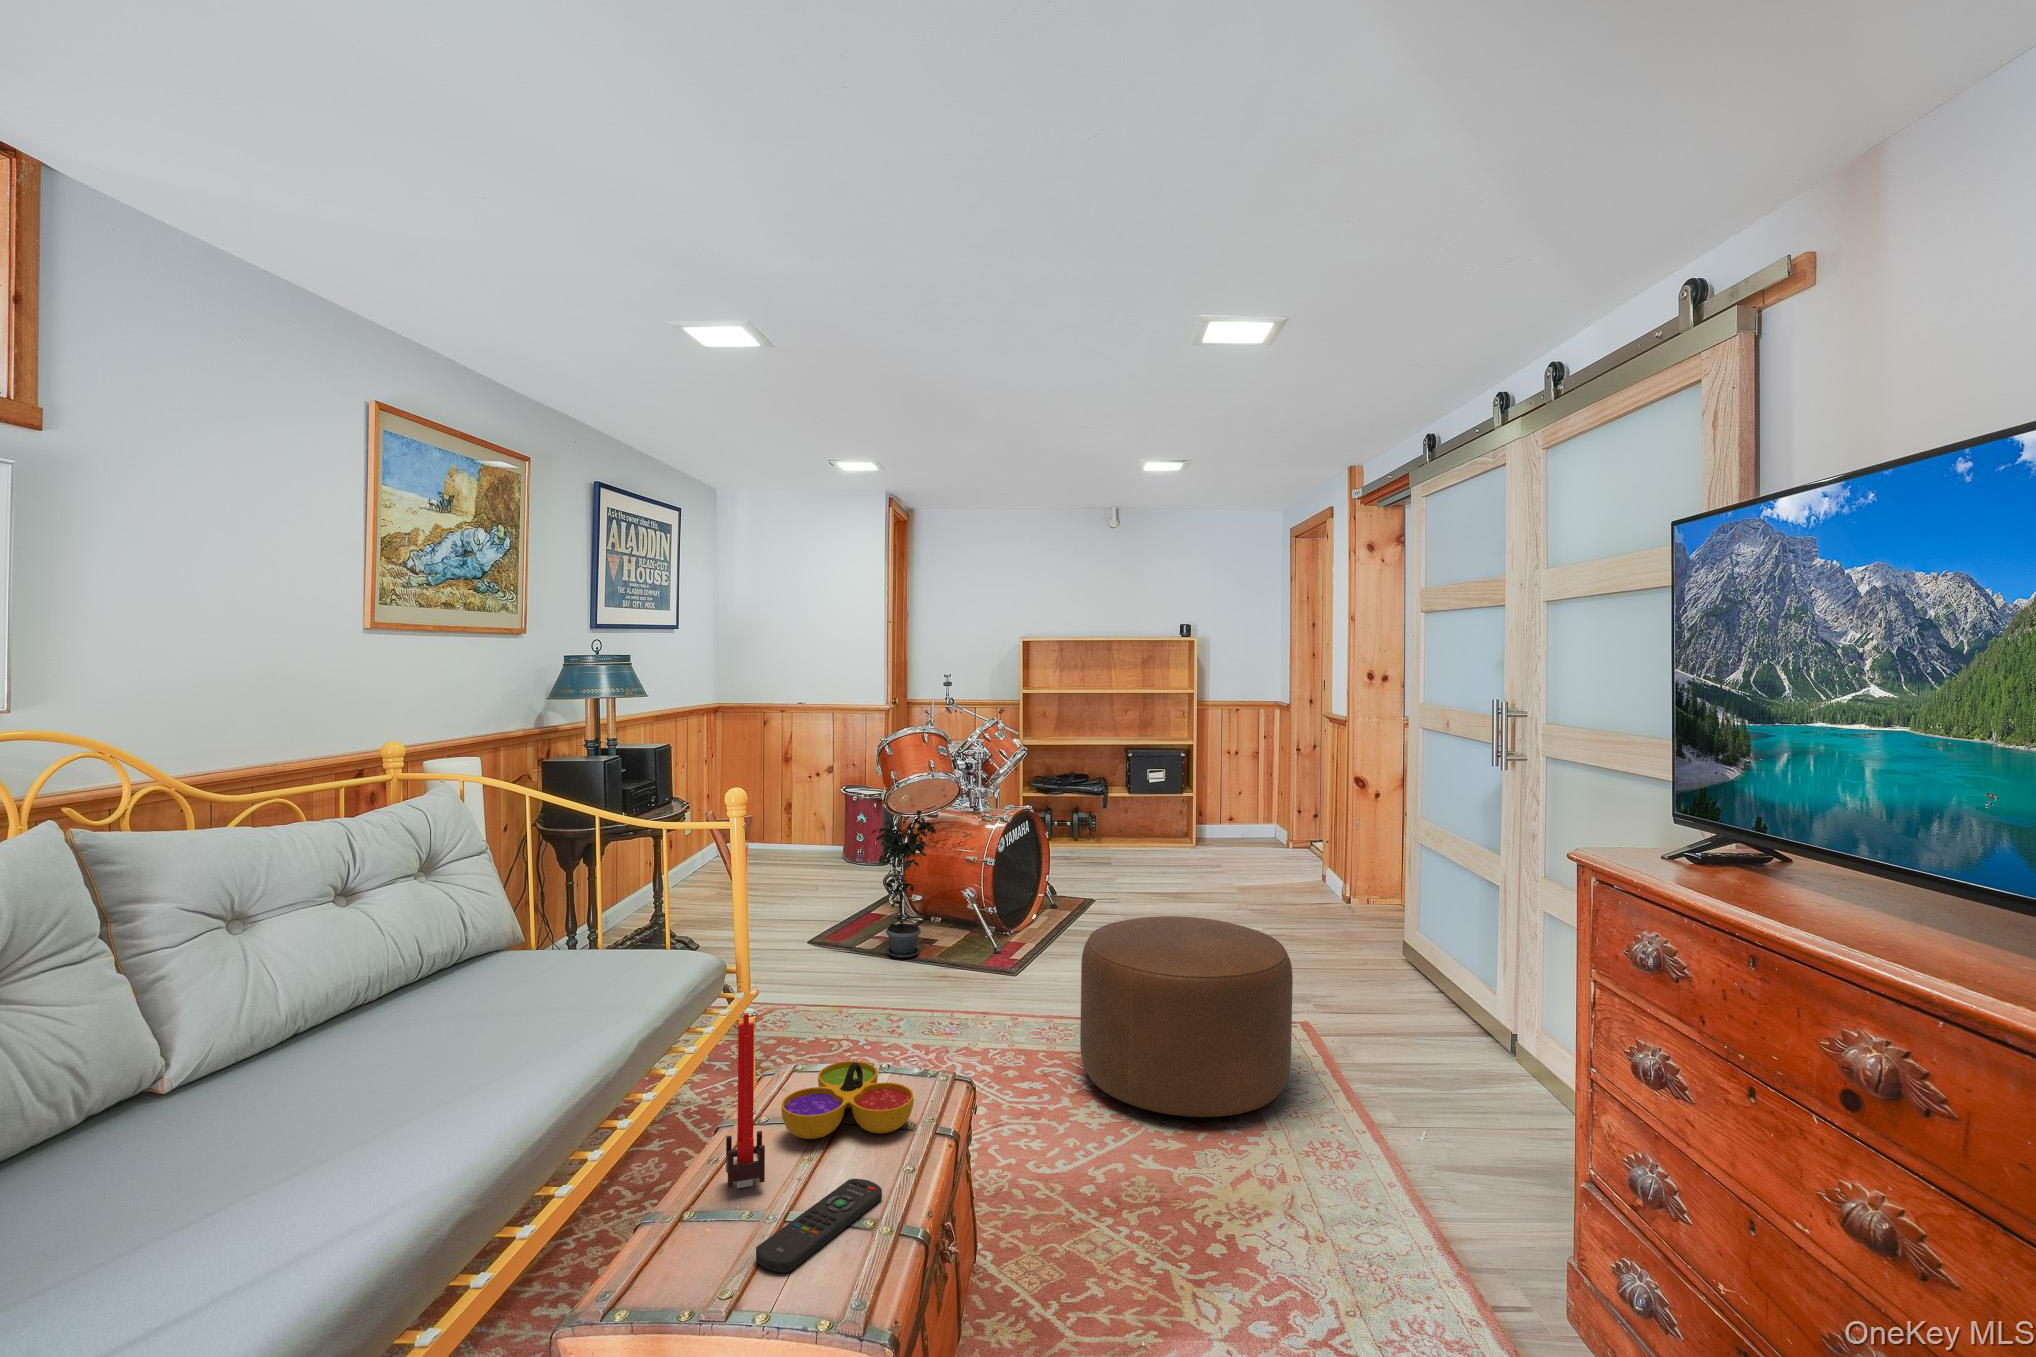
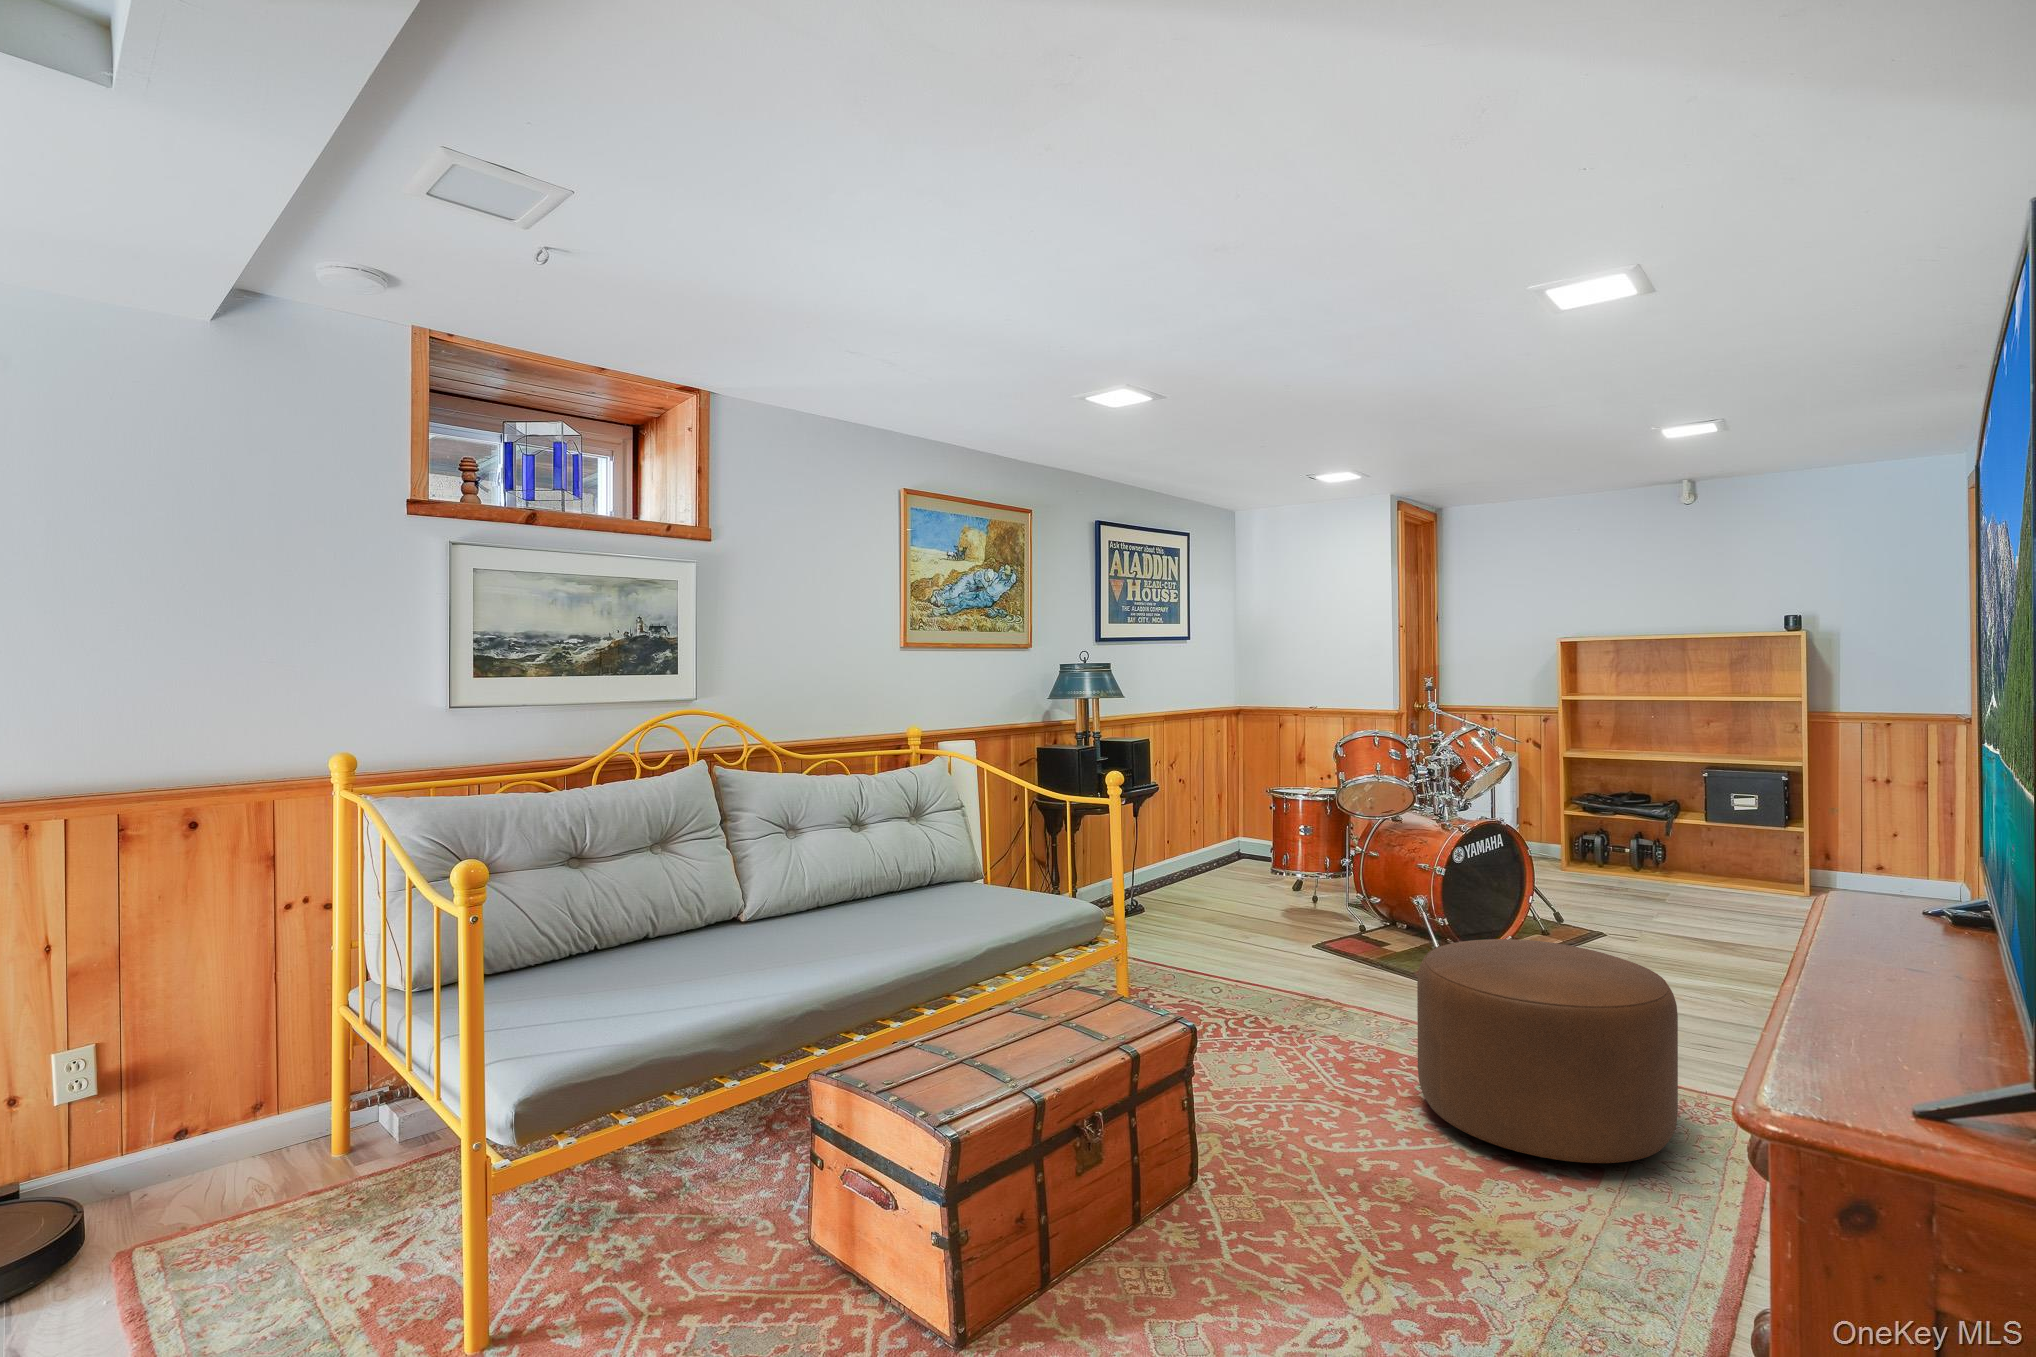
potted plant: present [871,810,936,958] -> none [1302,814,1378,960]
candle: present [726,1013,765,1188] -> none [946,916,979,1042]
decorative bowl: present [781,1061,914,1139] -> none [1010,980,1107,1037]
remote control: present [756,1179,882,1273] -> none [924,1051,1033,1086]

